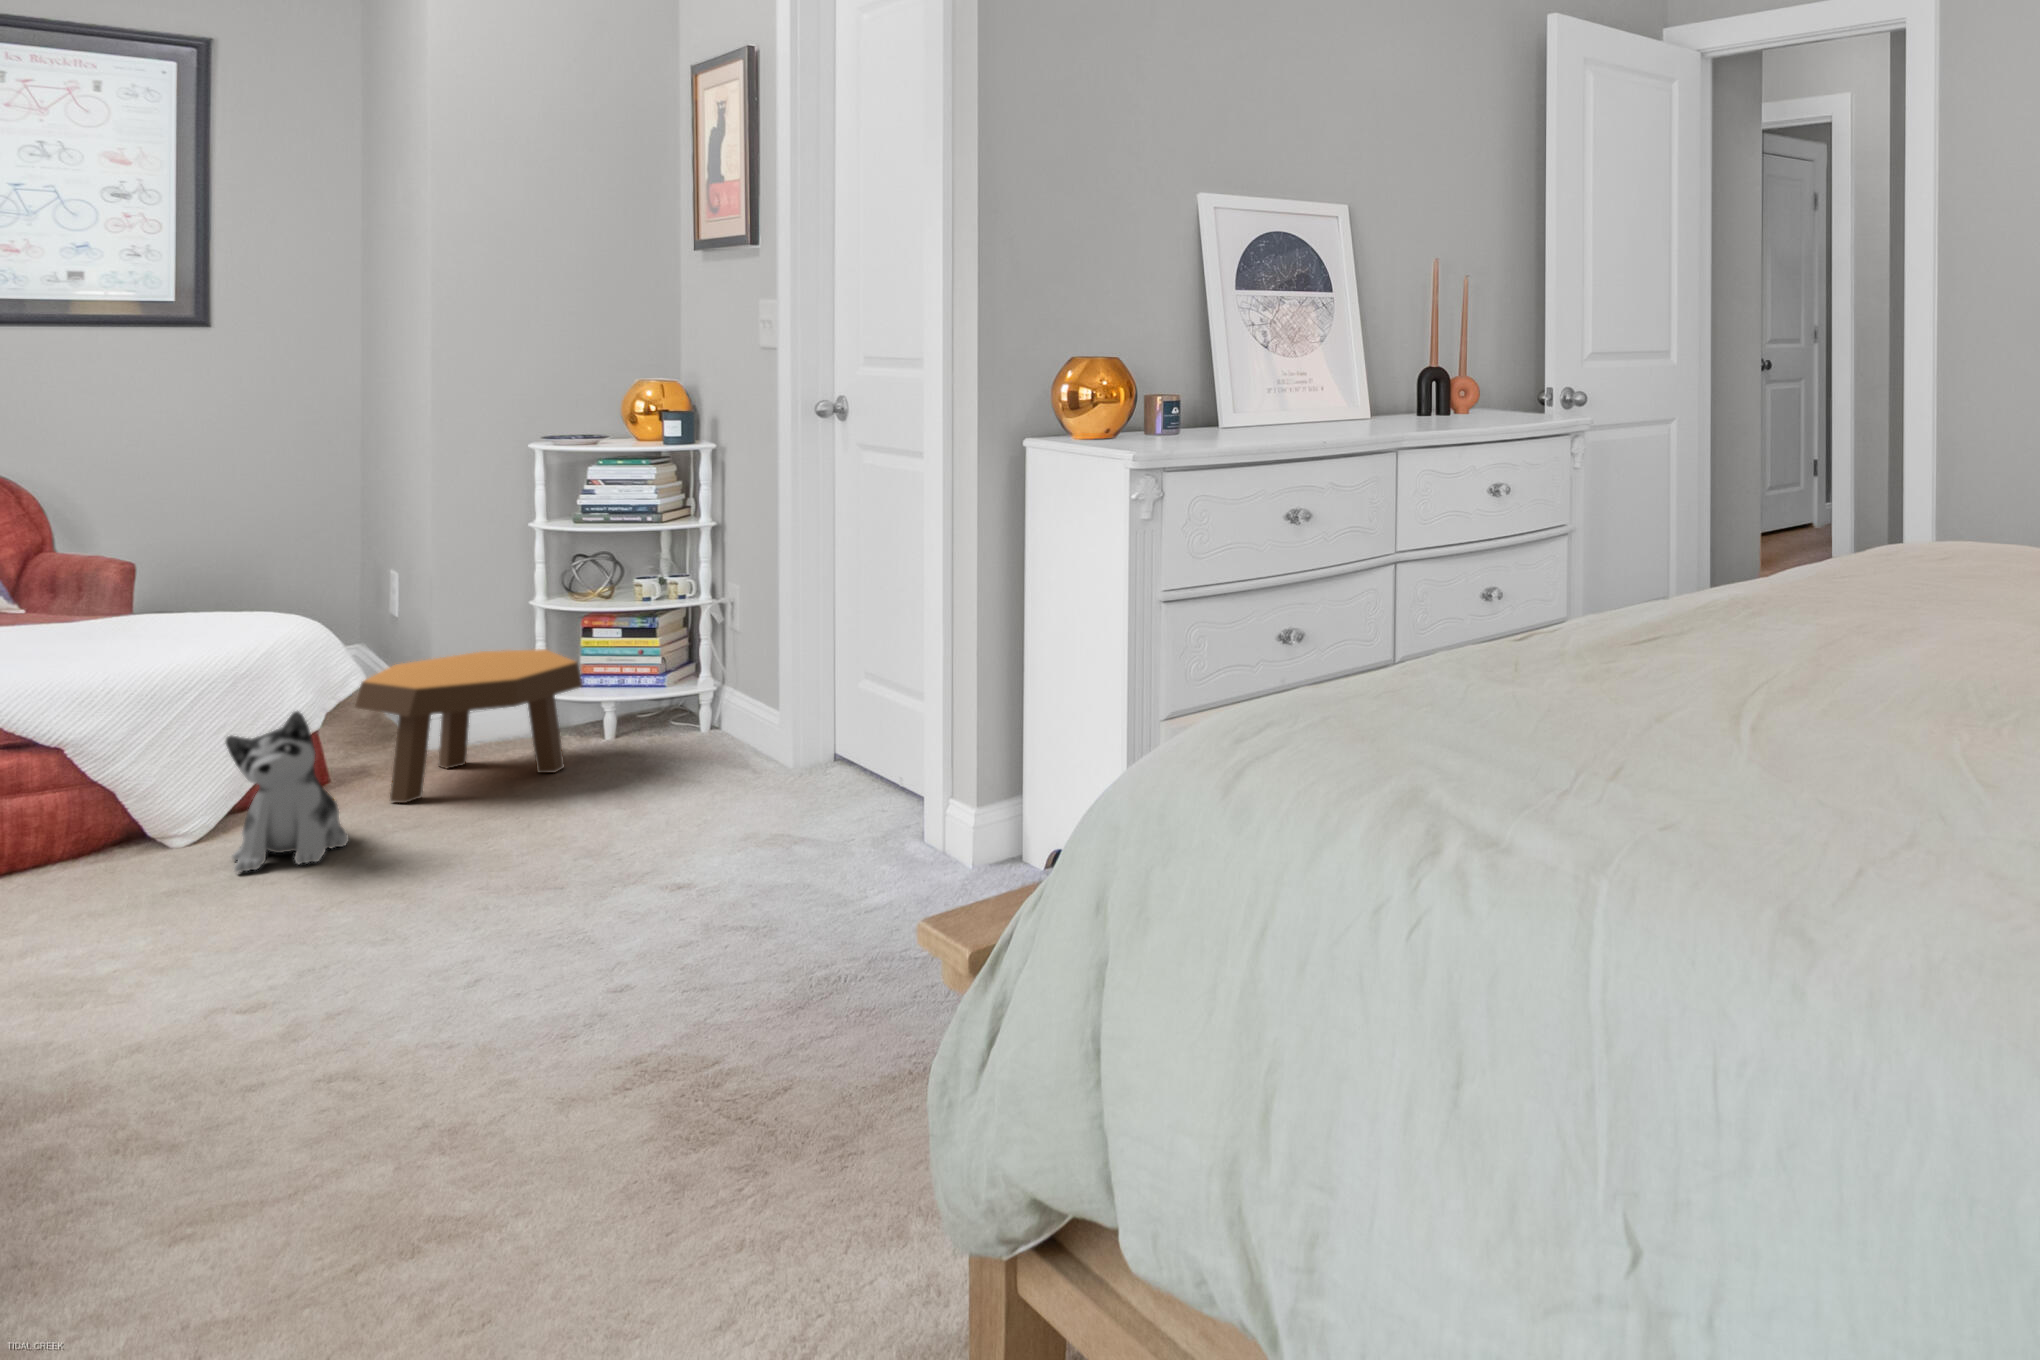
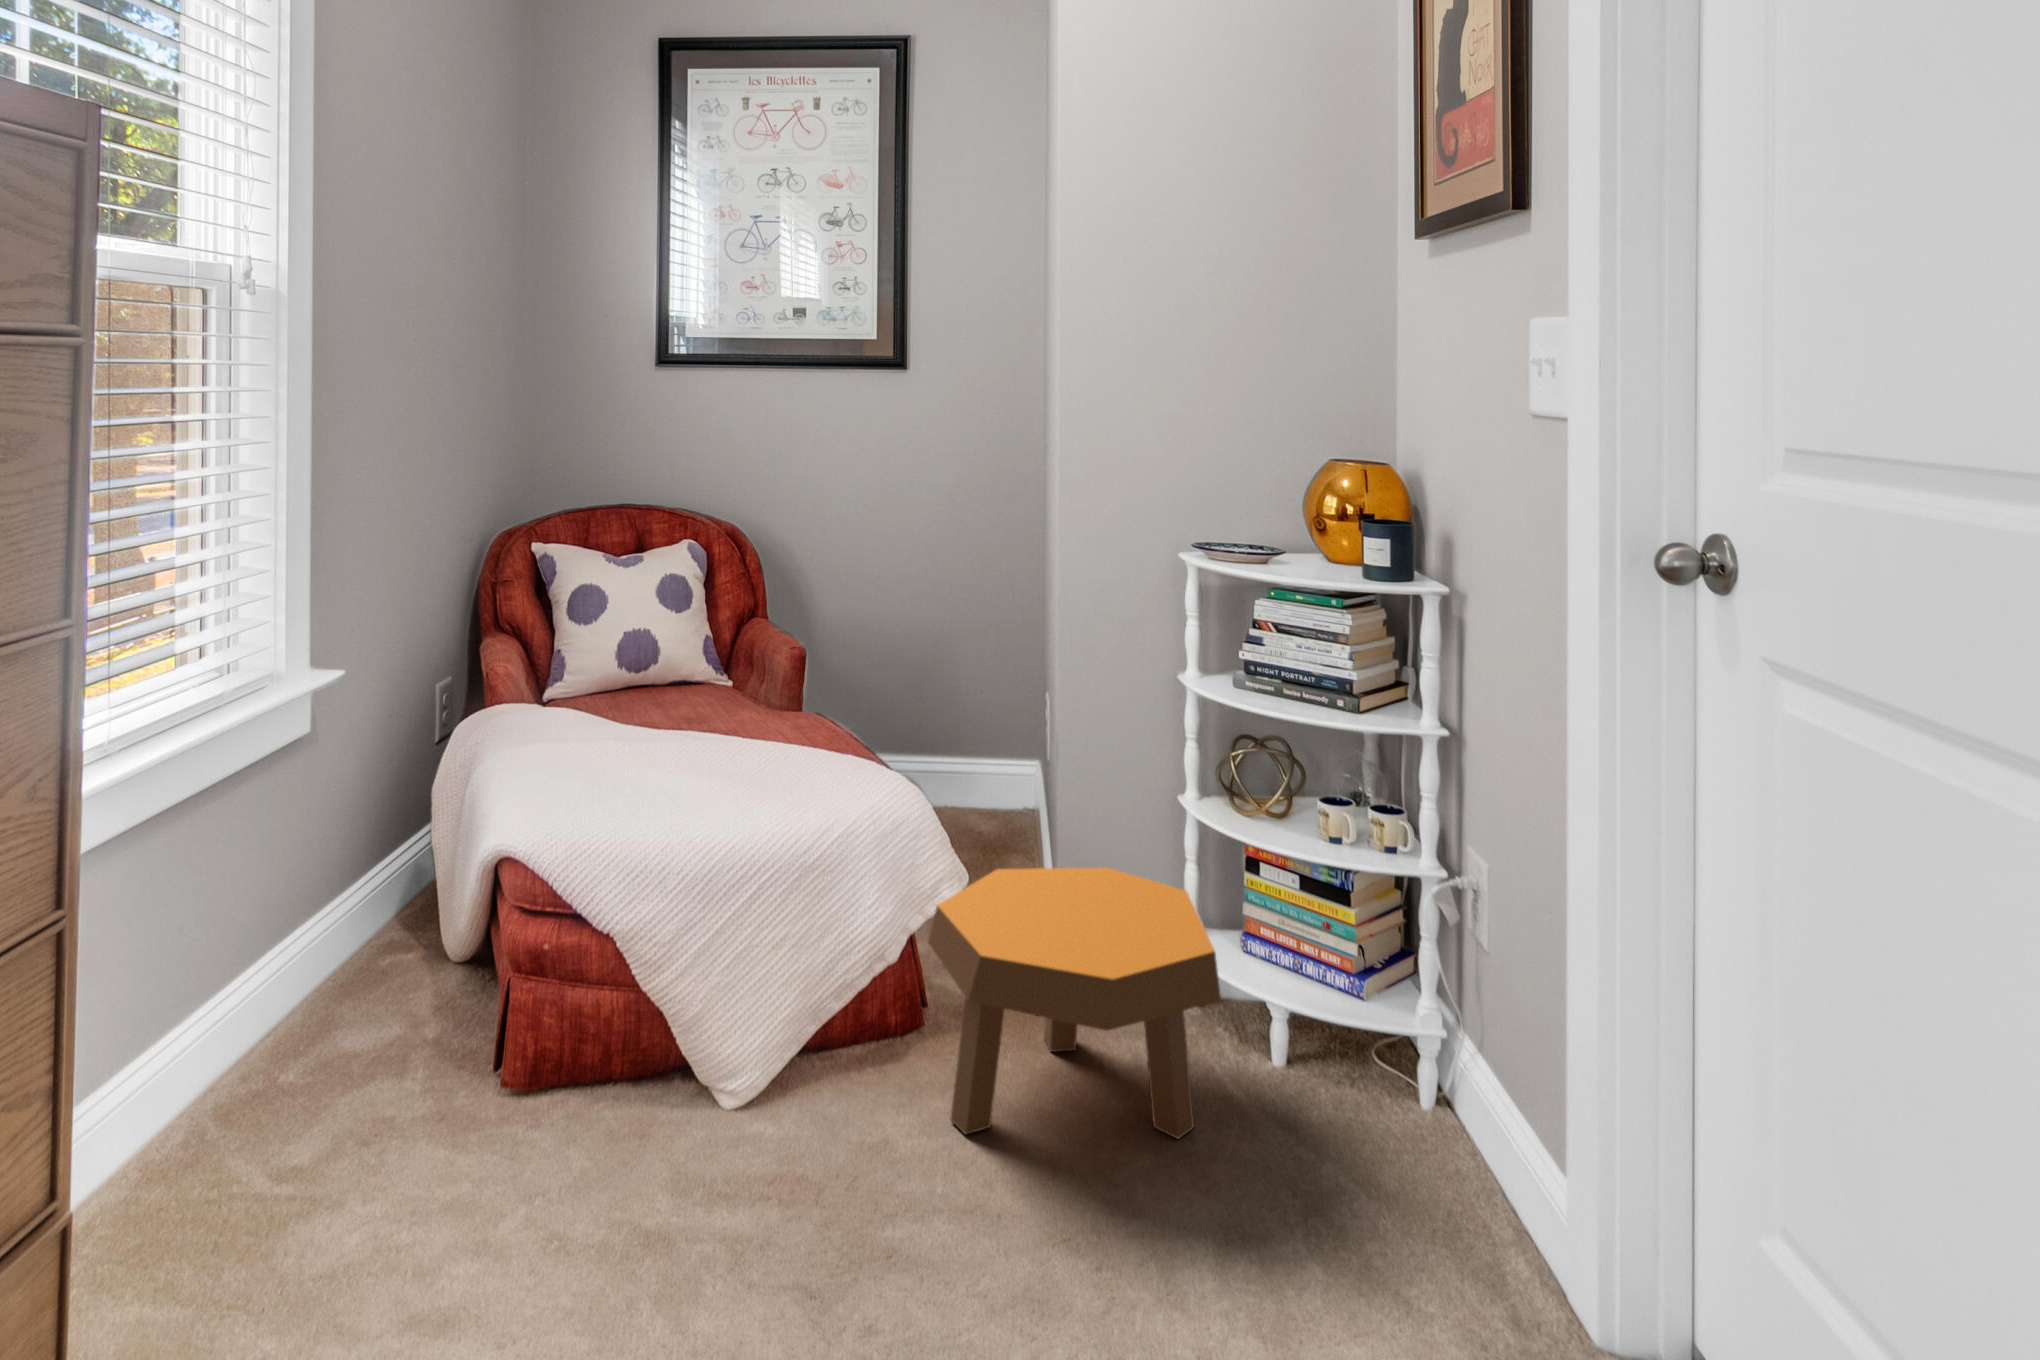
plush toy: present [226,711,349,872] -> none [695,997,856,1278]

